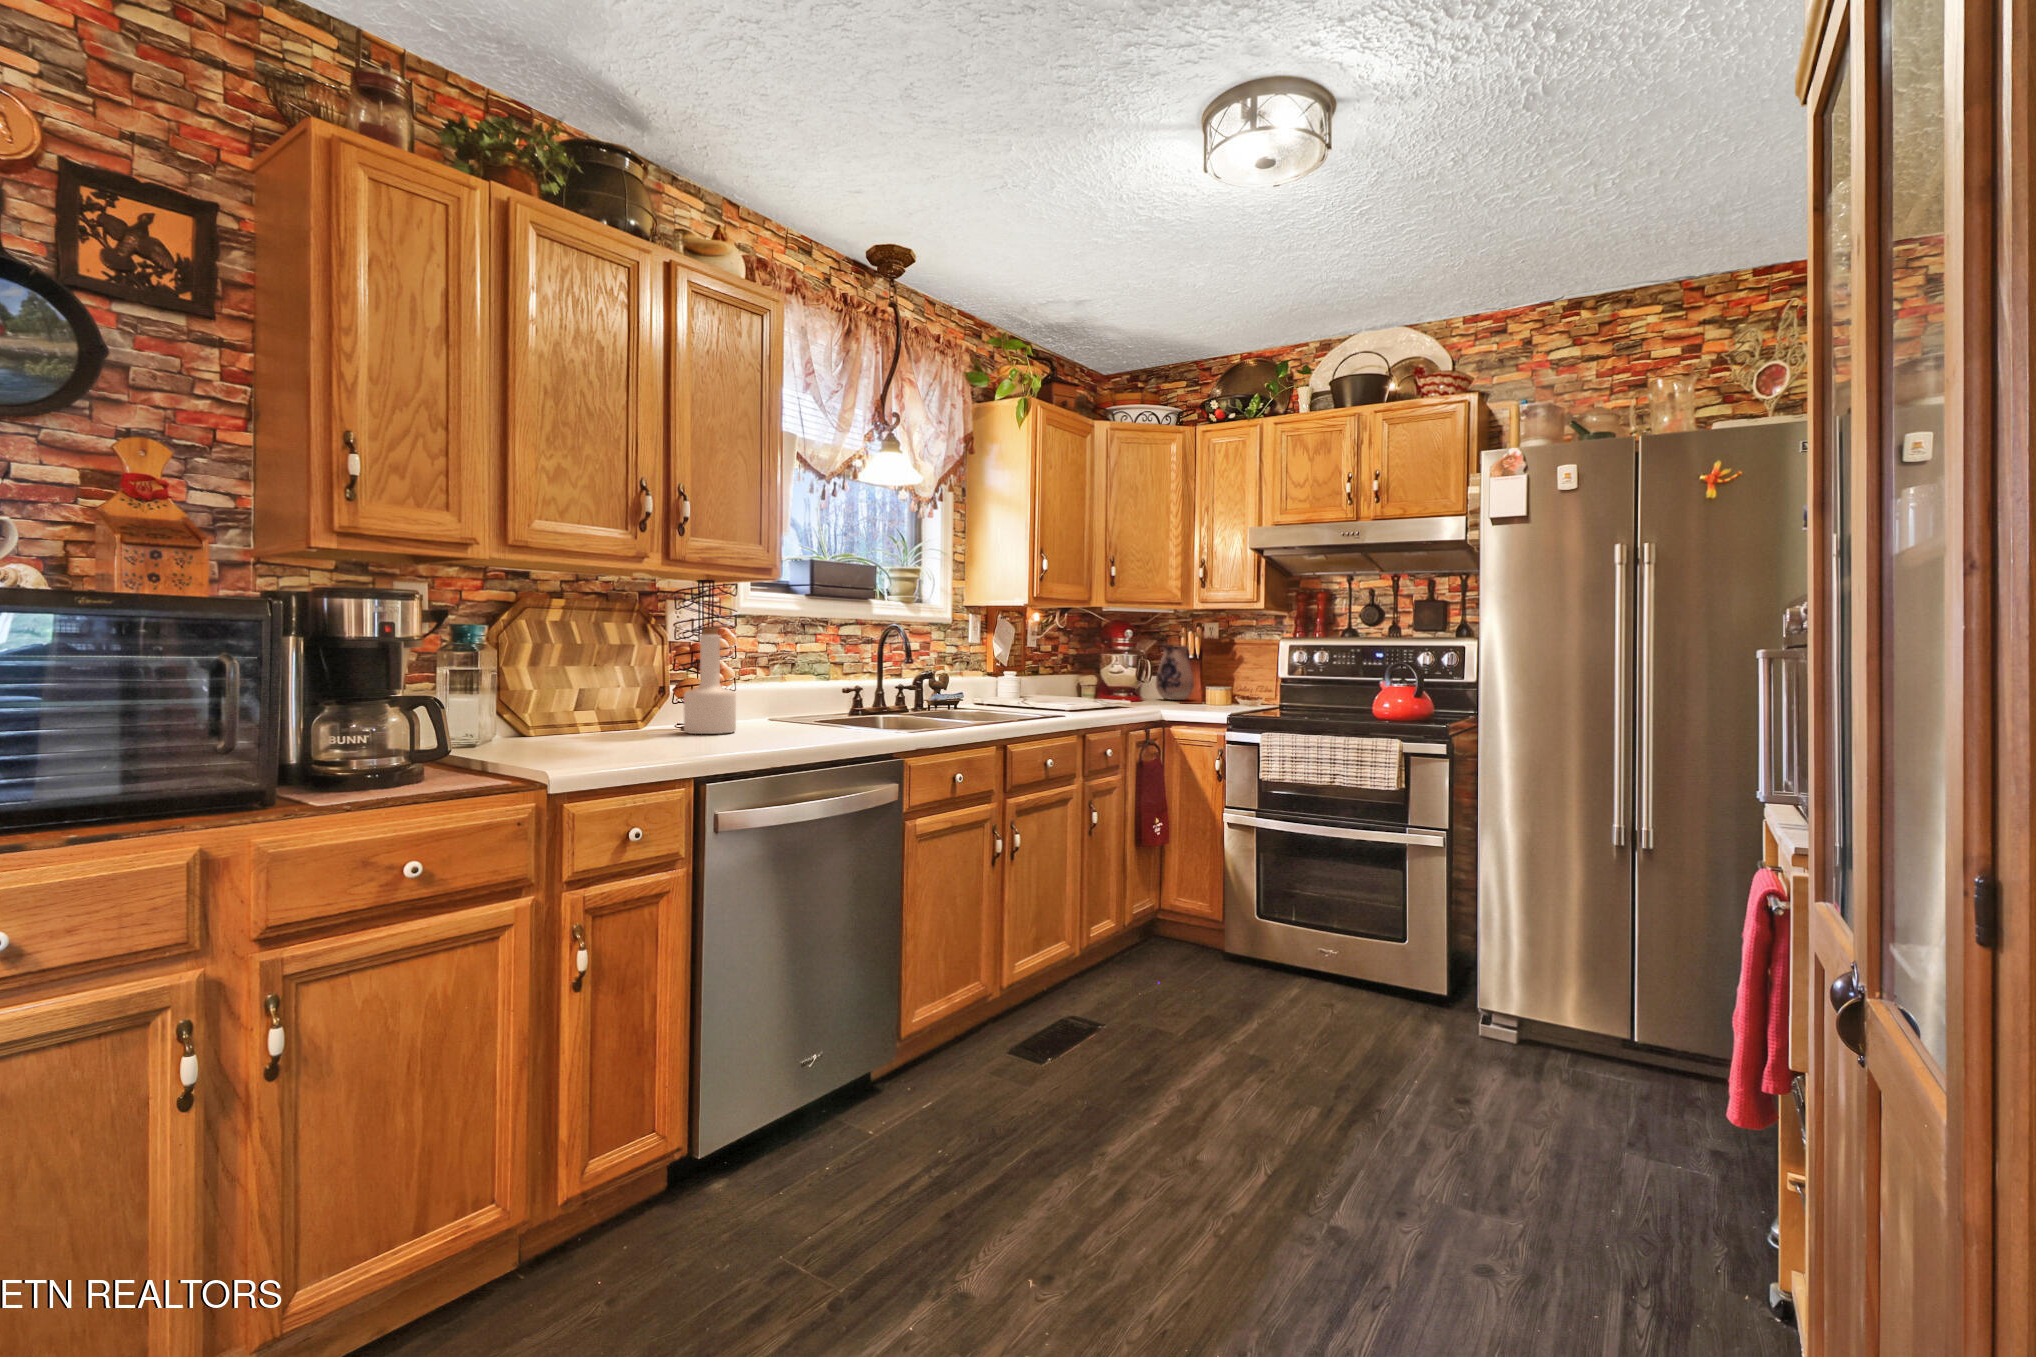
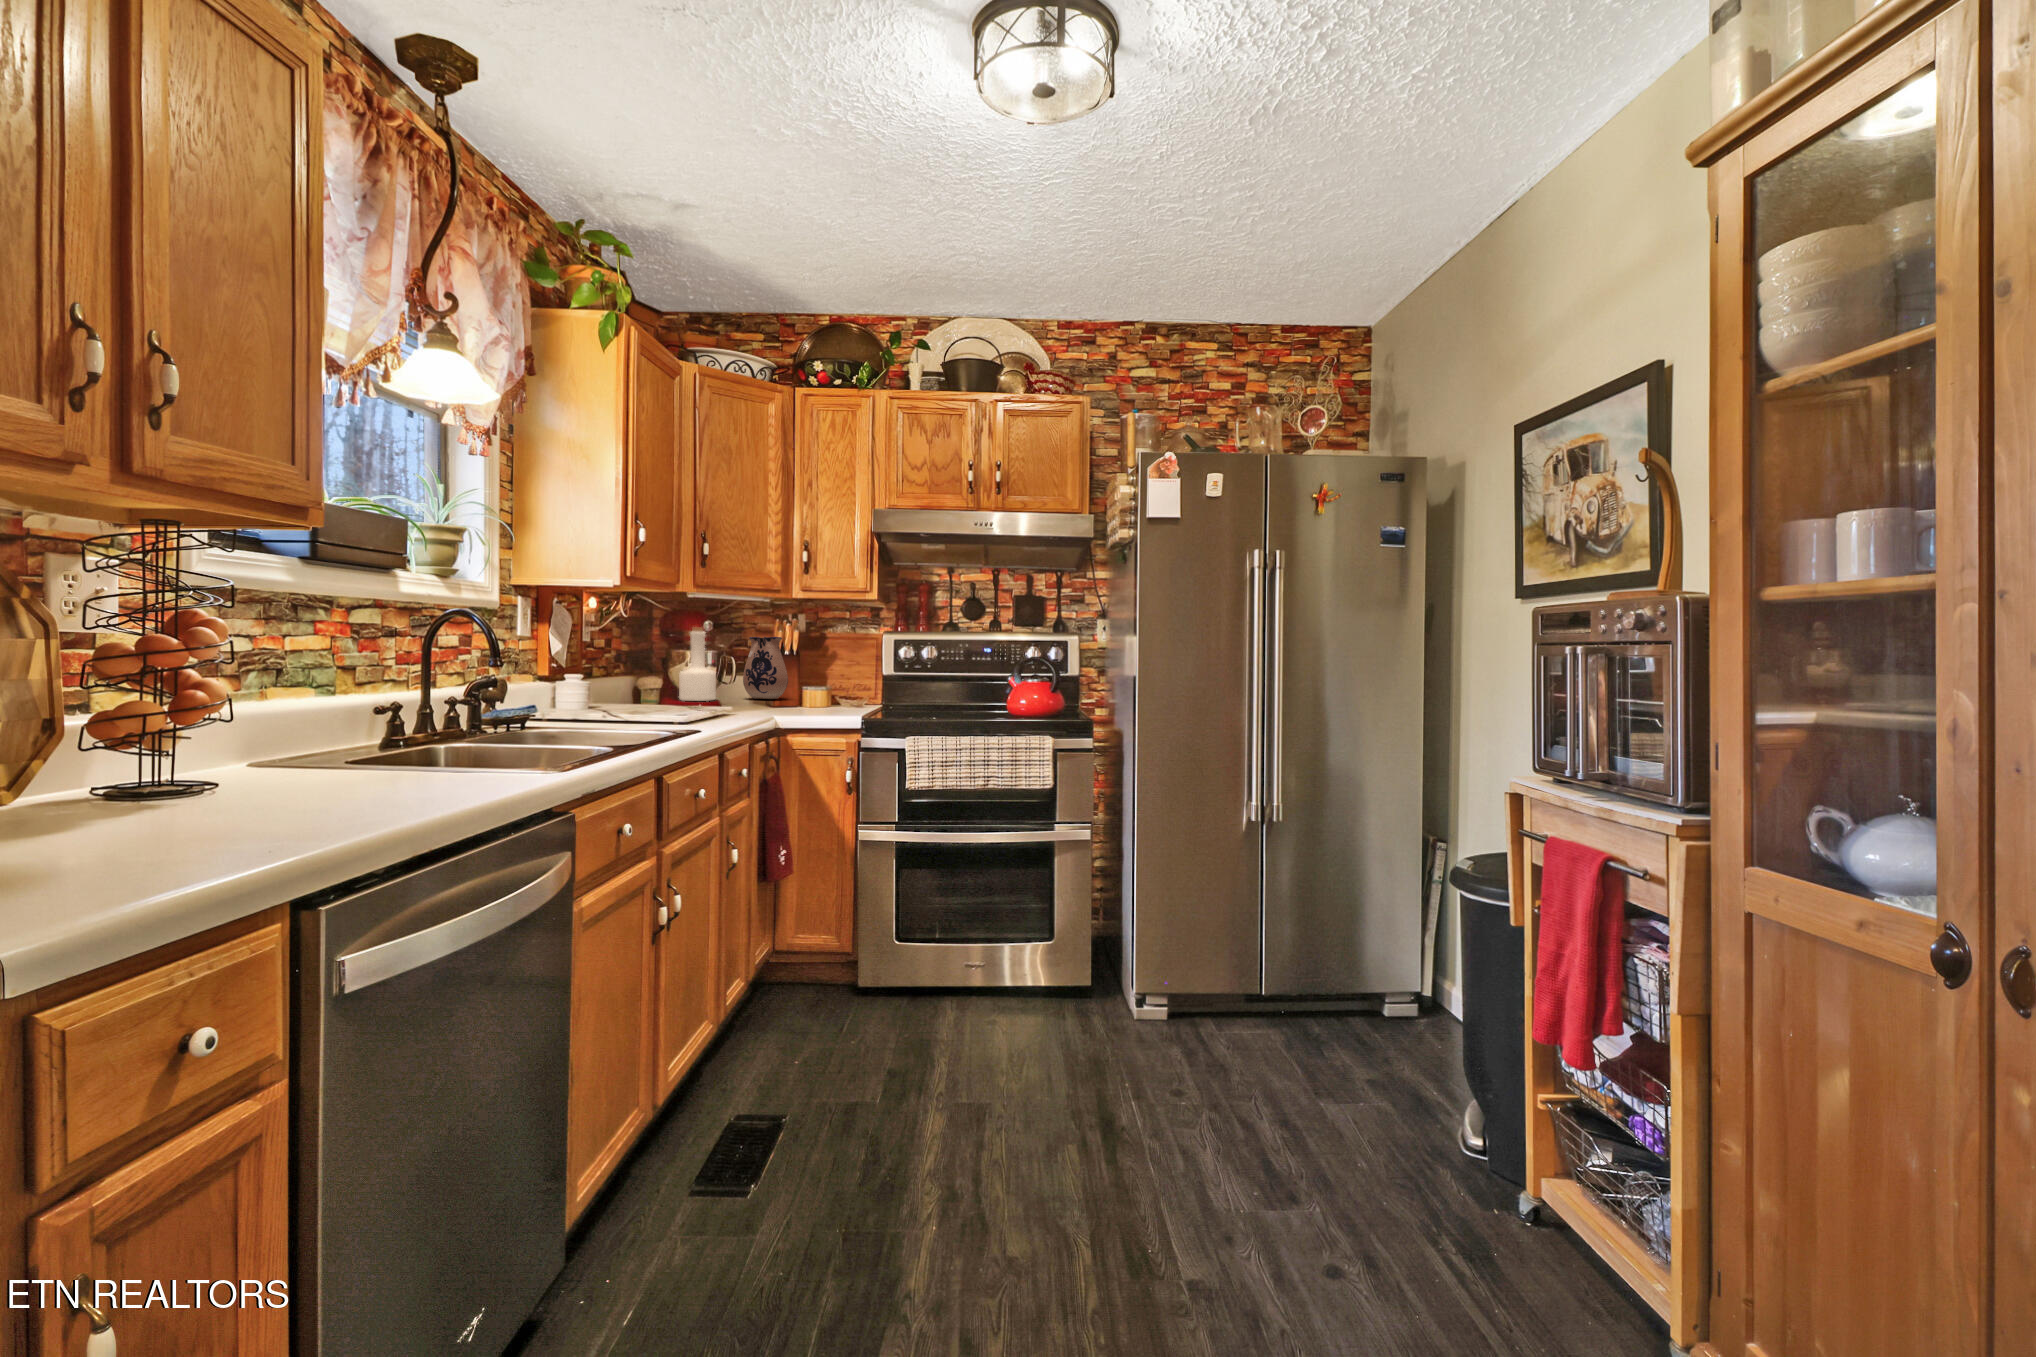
bottle: present [684,628,736,734] -> present [679,627,716,701]

